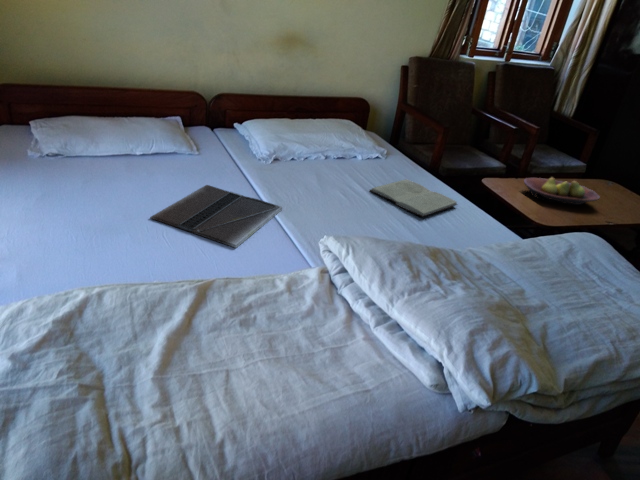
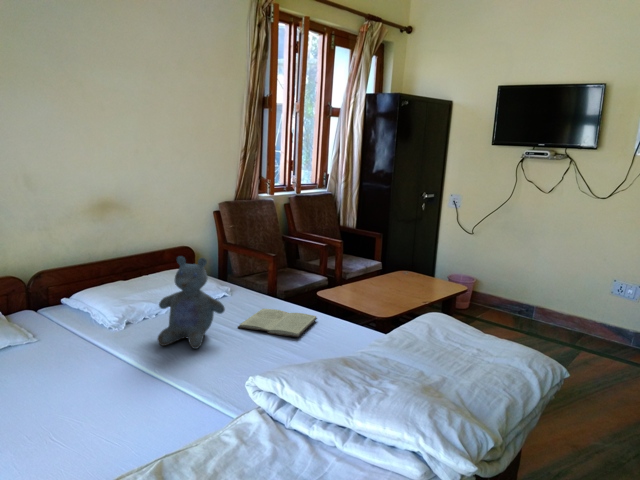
stuffed bear: none [286,103,357,199] -> present [158,256,225,349]
fruit bowl: present [524,178,599,205] -> none [350,276,408,297]
laptop: present [150,185,282,248] -> none [26,367,168,426]

